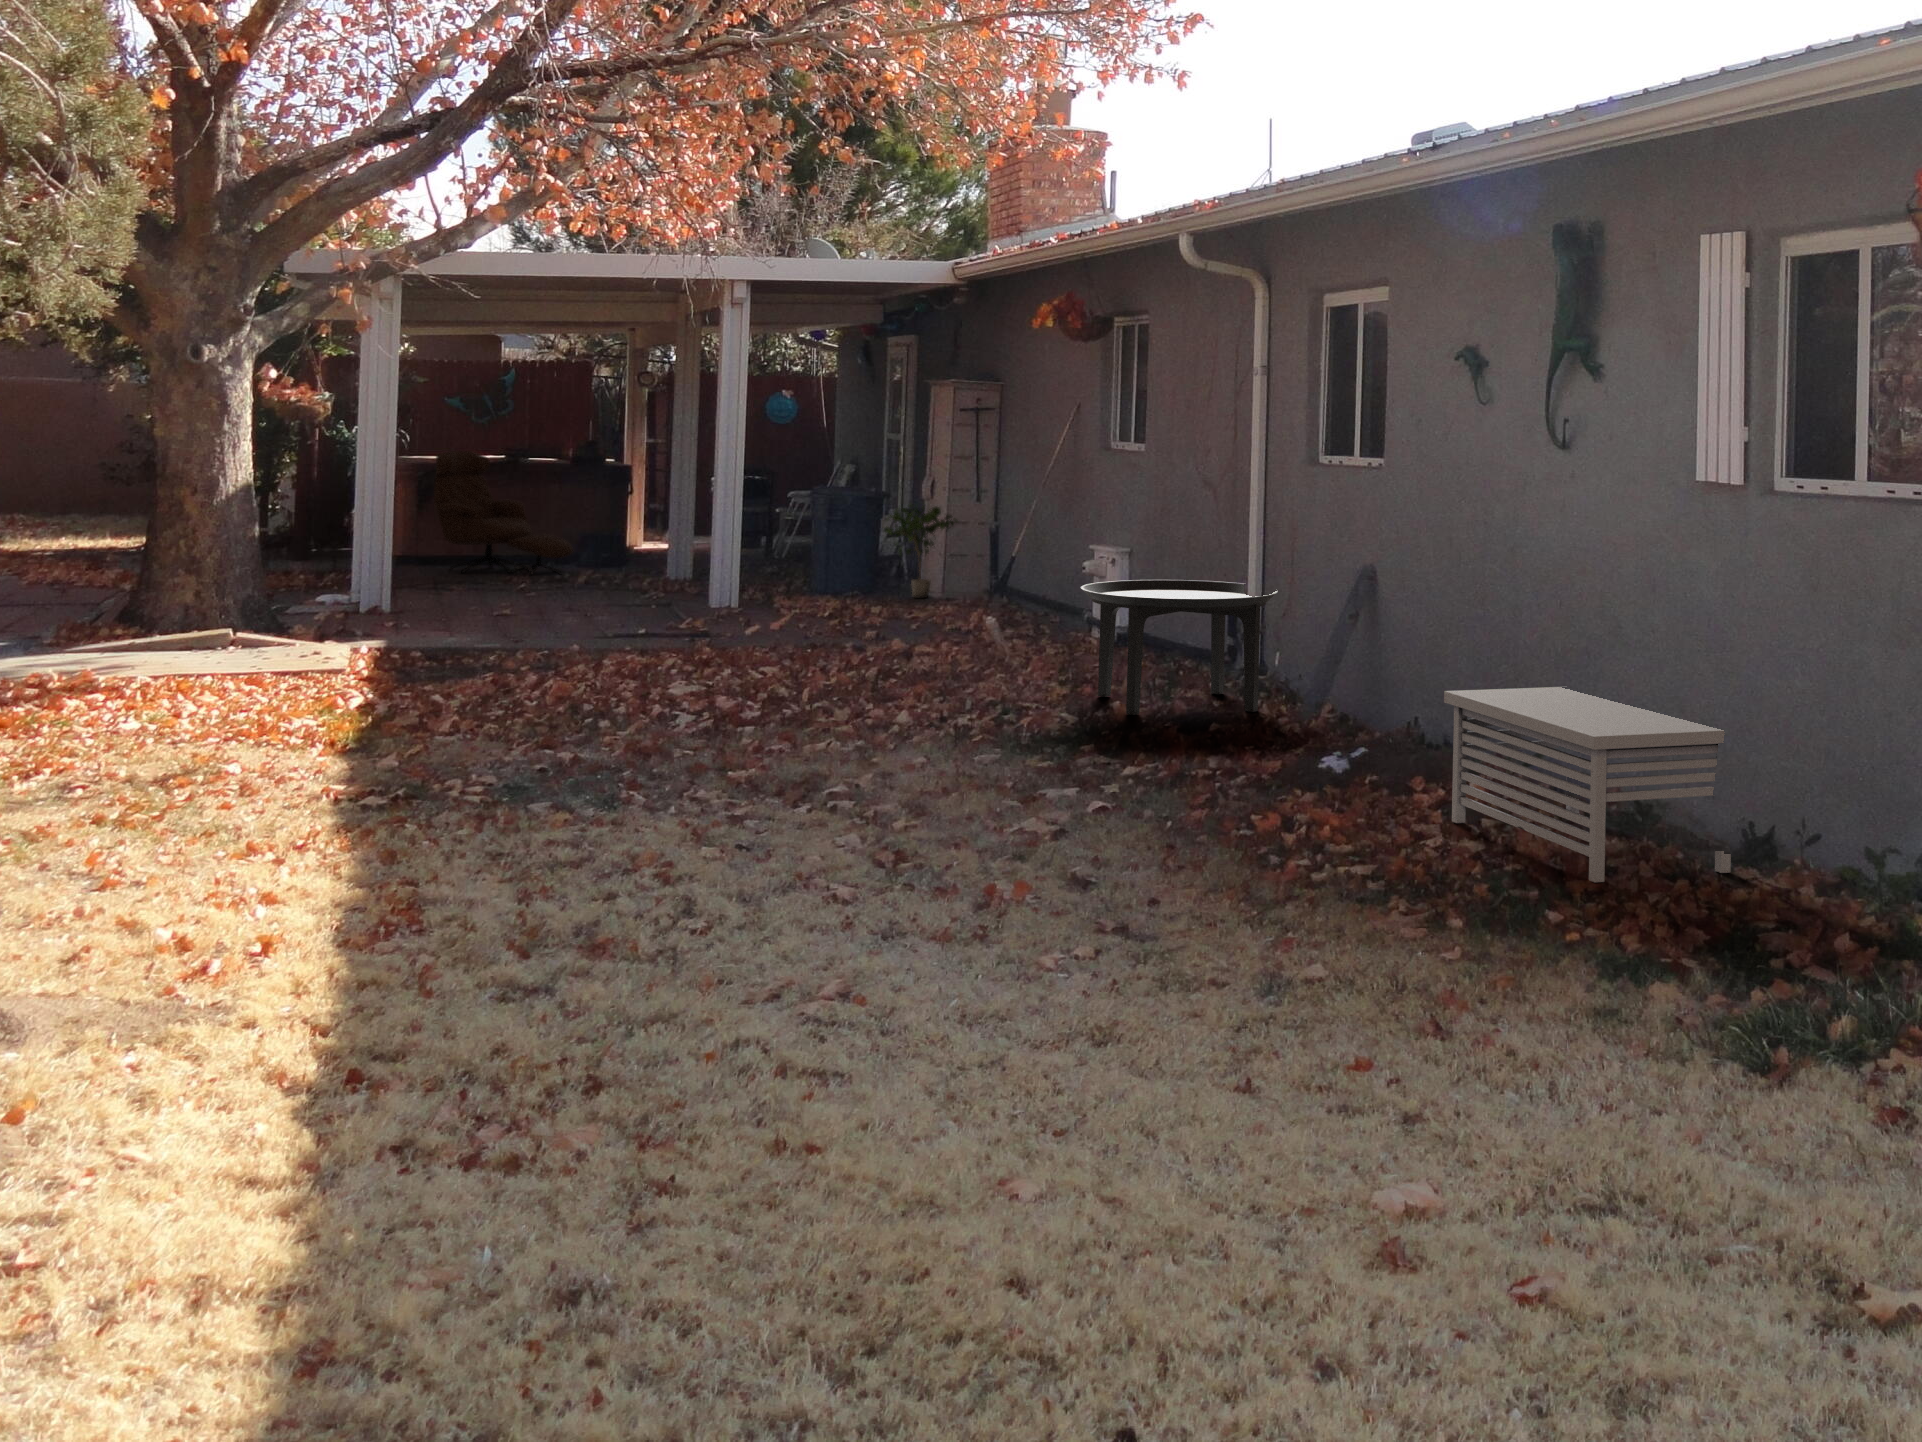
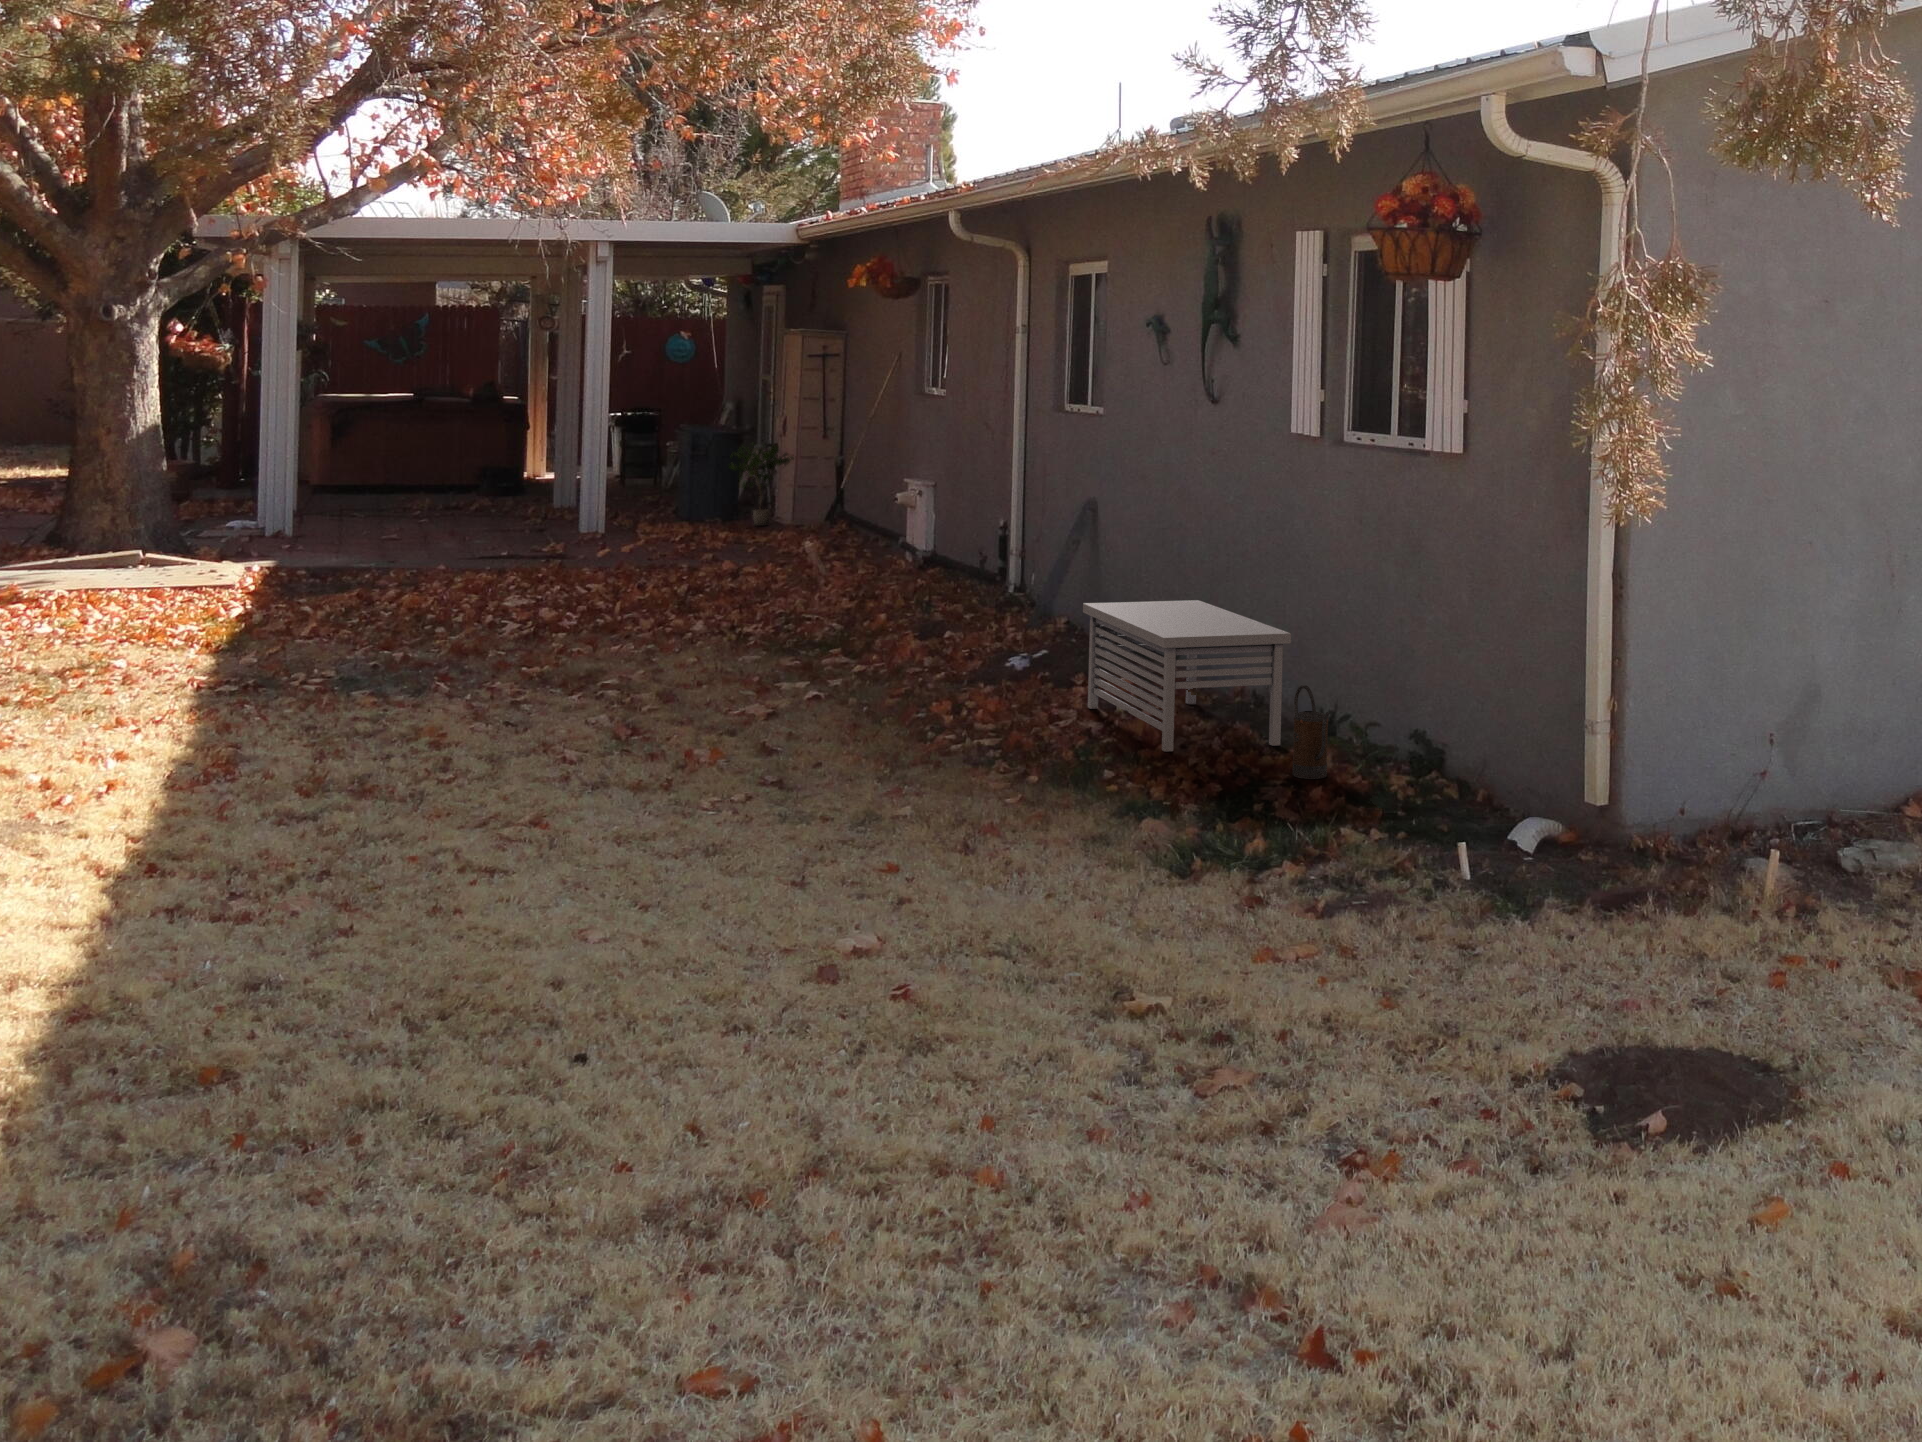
lounge chair: present [434,451,573,575] -> none [338,394,463,505]
round table: present [1081,580,1278,715] -> none [845,512,1013,625]
watering can: none [1774,797,1839,921] -> present [1293,685,1330,779]

